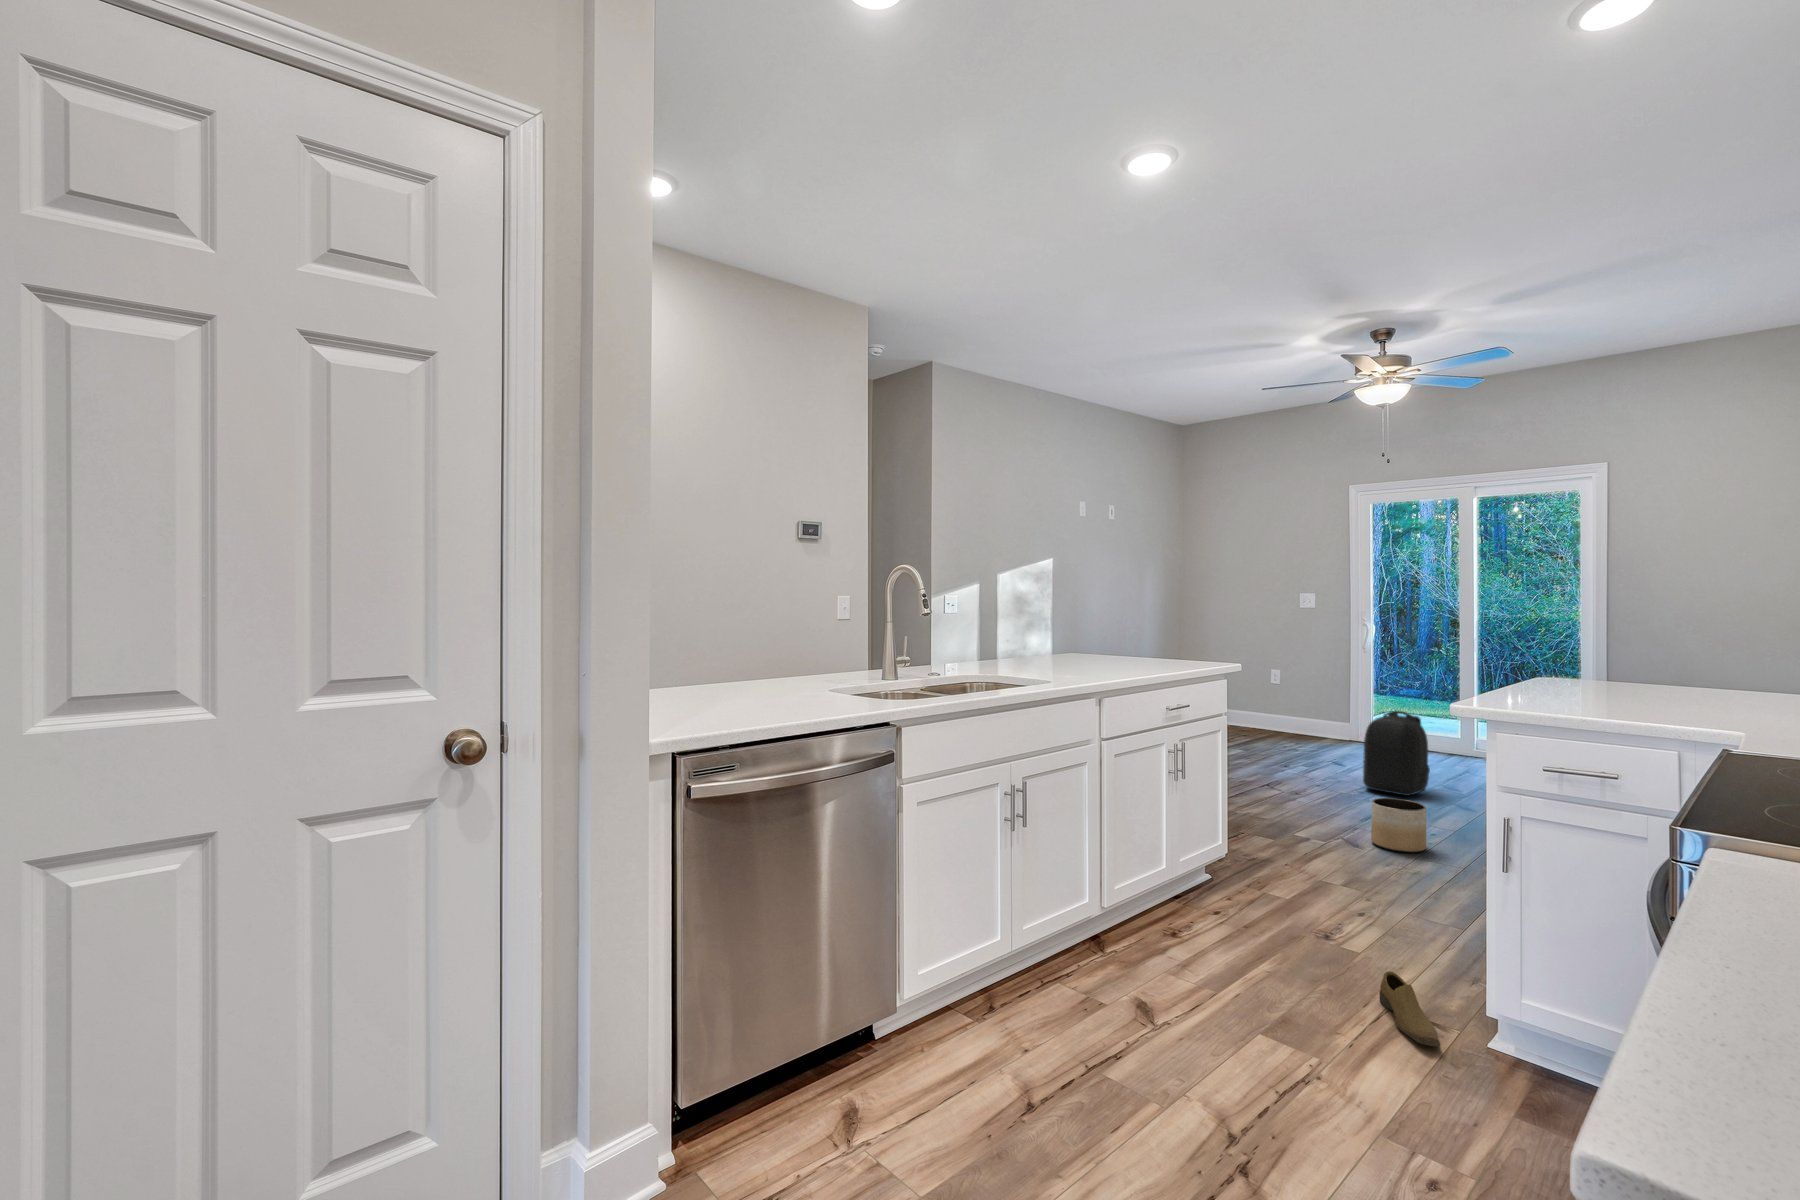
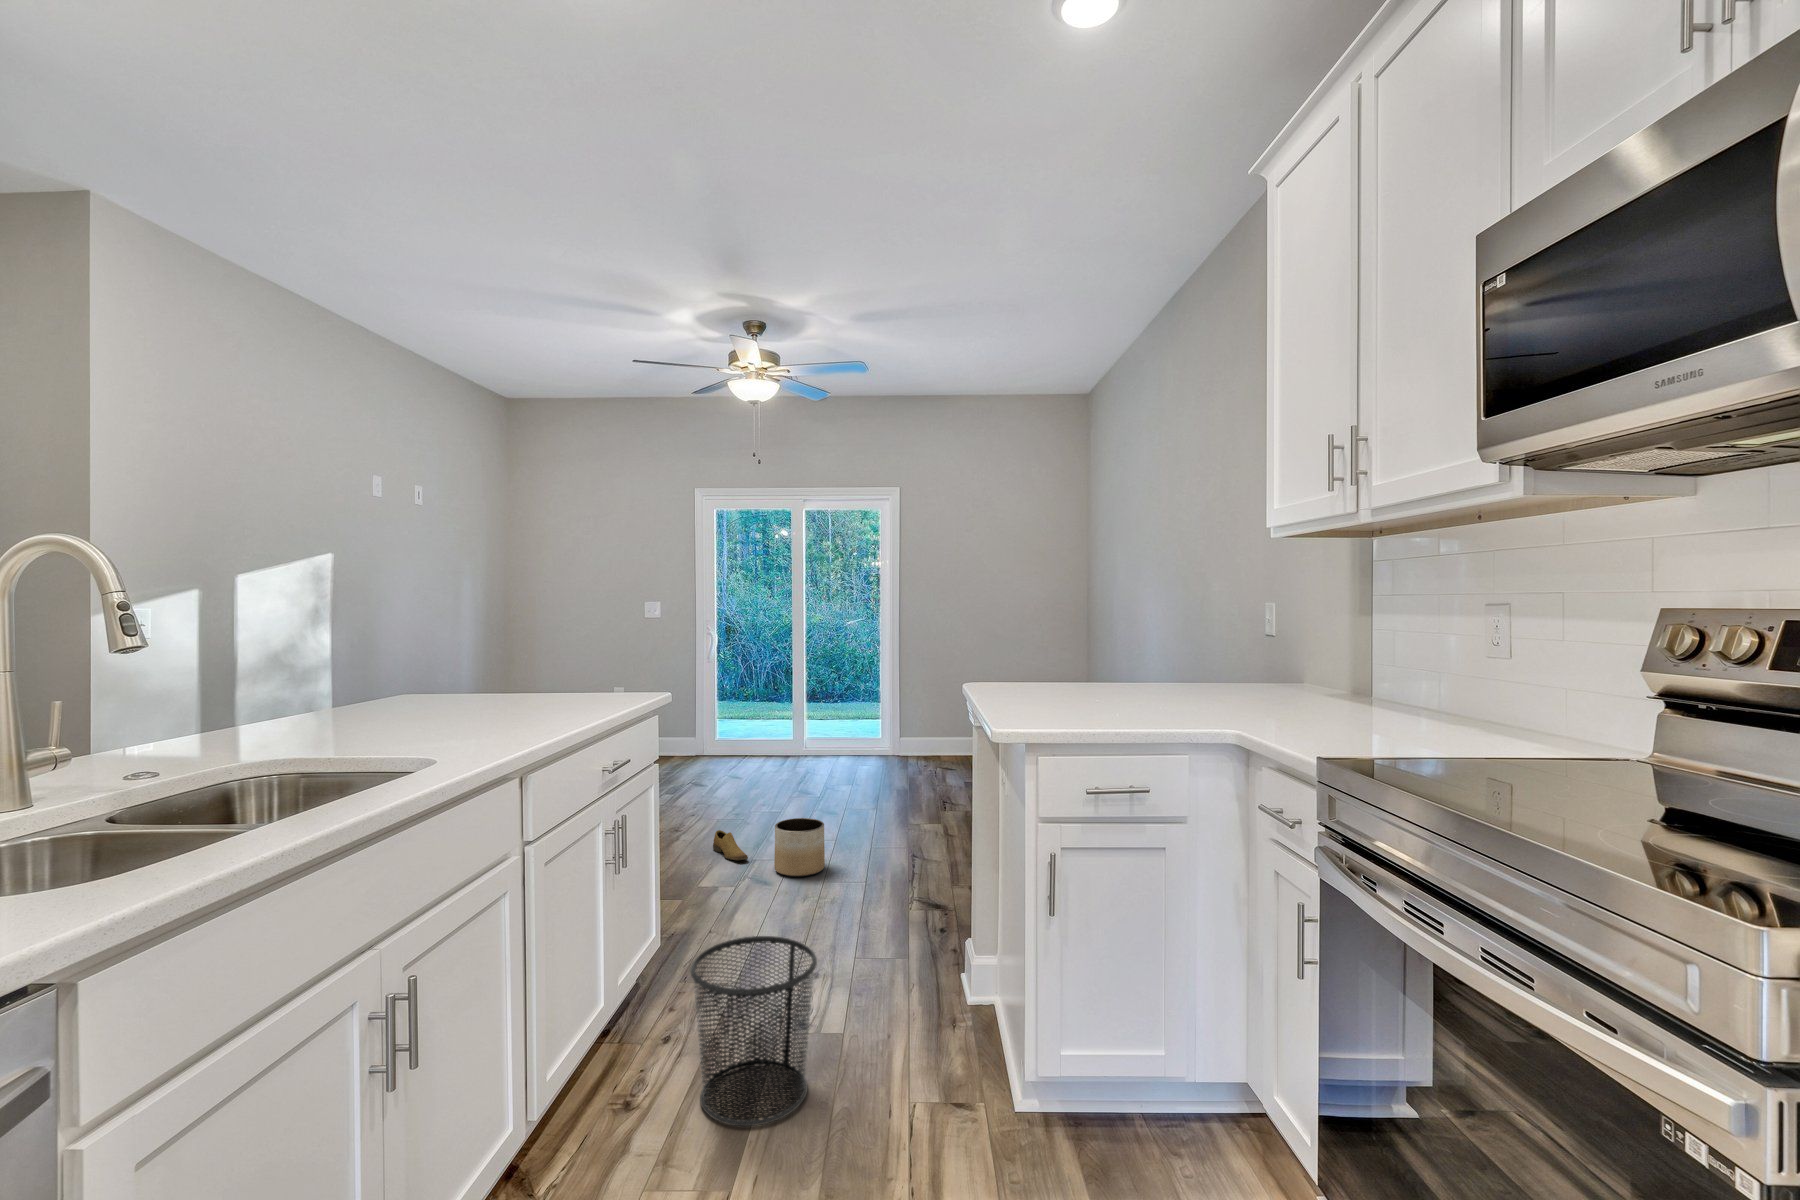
backpack: present [1363,711,1430,796] -> none [735,721,792,807]
waste bin: none [1214,846,1315,976] -> present [690,936,817,1126]
shoe: present [1379,971,1440,1046] -> present [713,830,748,860]

